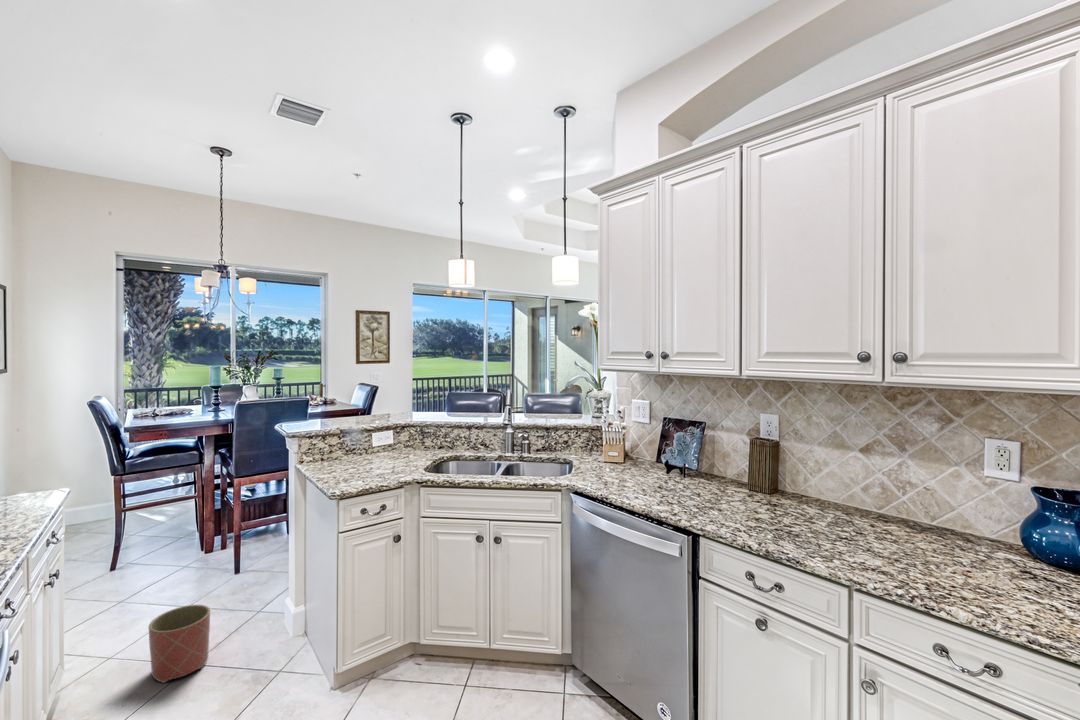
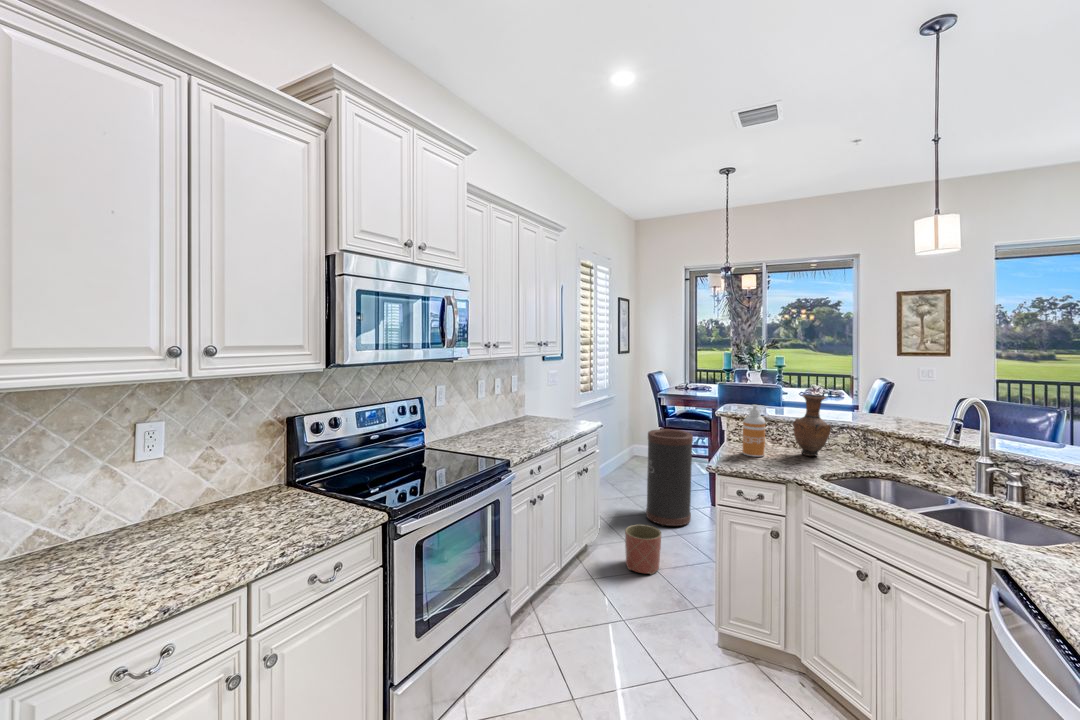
vase: none [373,401,404,458] -> present [793,394,831,456]
soap dispenser: none [335,417,358,471] -> present [742,405,766,457]
trash can: none [130,471,204,607] -> present [646,429,693,526]

